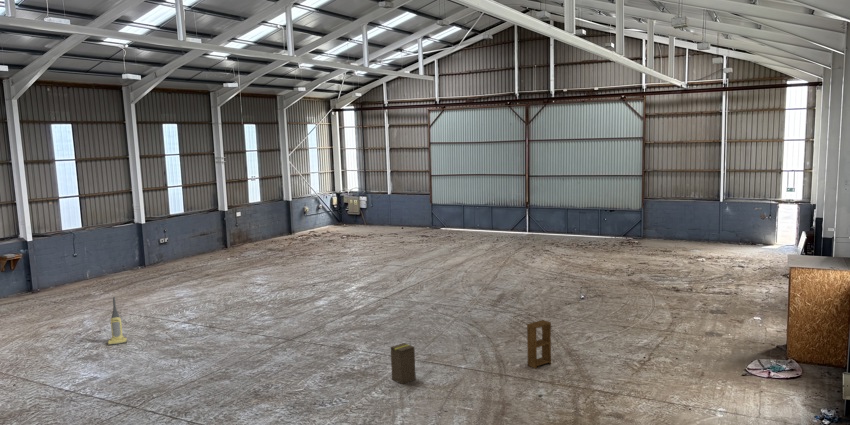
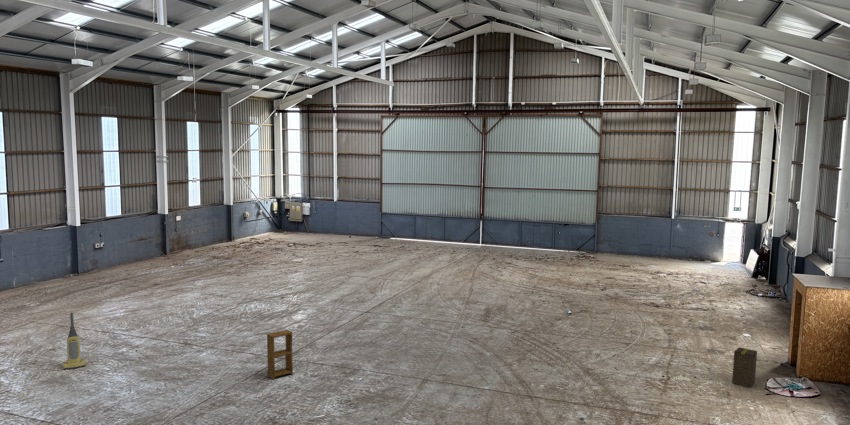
shelving unit: present [527,320,551,368] -> present [267,330,293,379]
cardboard box: present [391,343,415,384] -> present [732,347,757,388]

